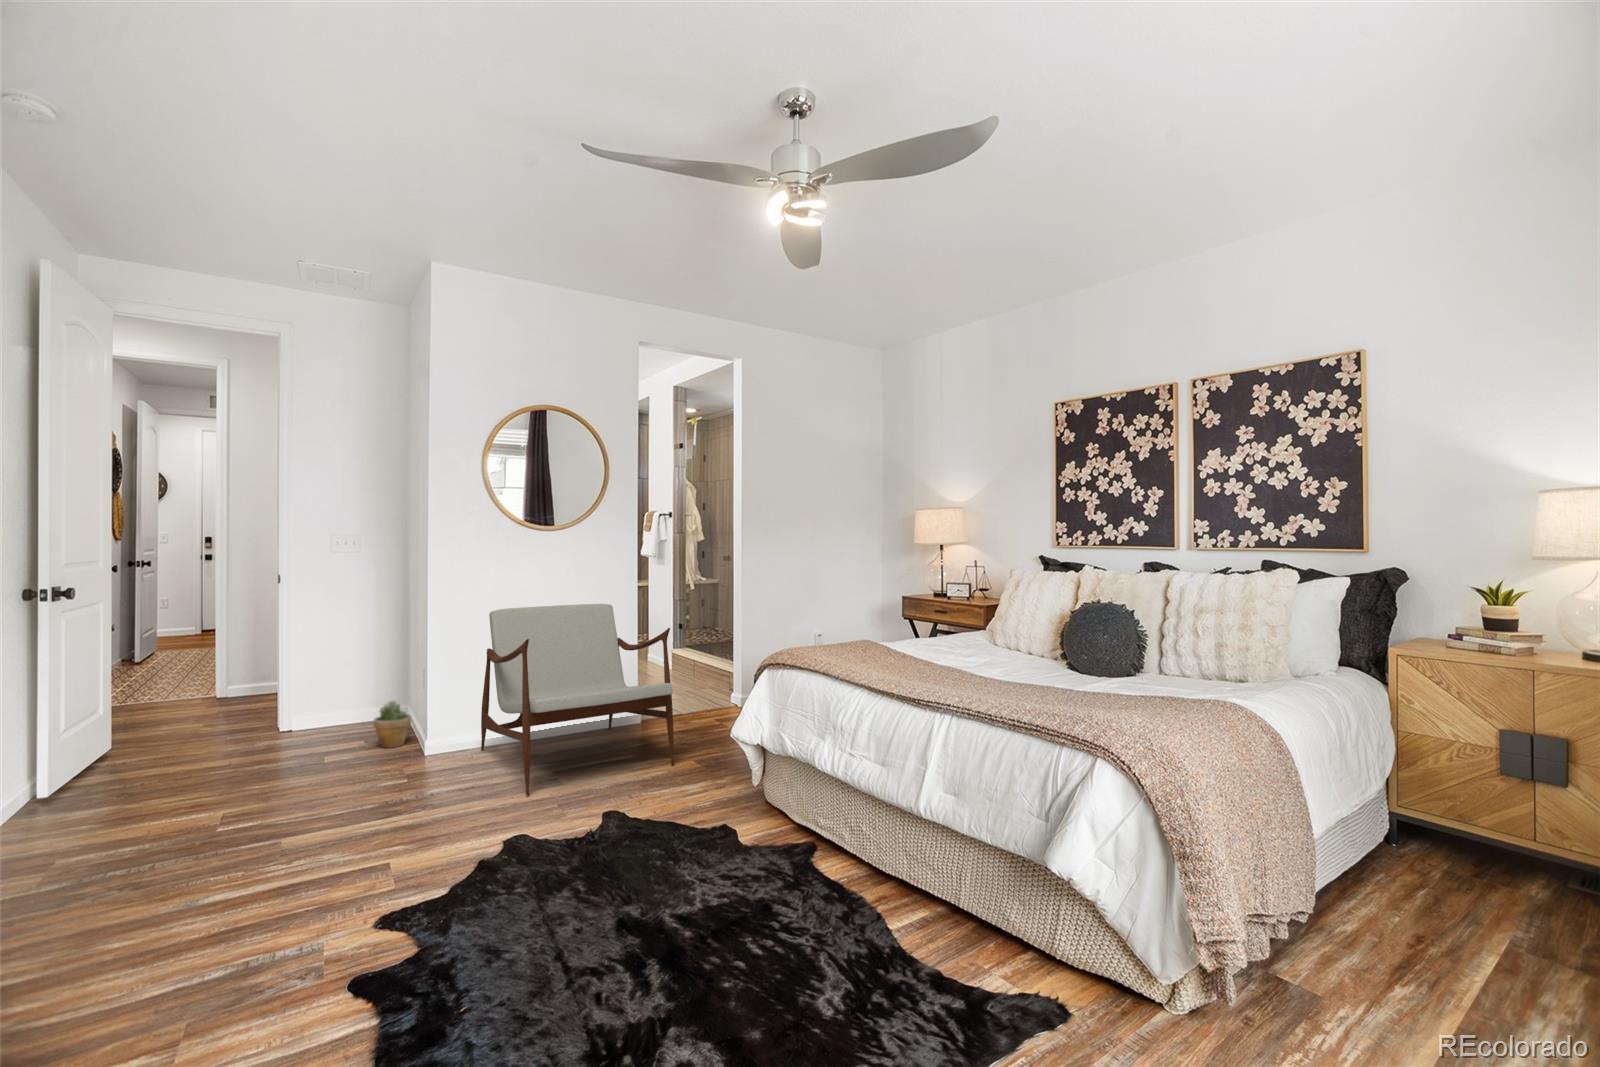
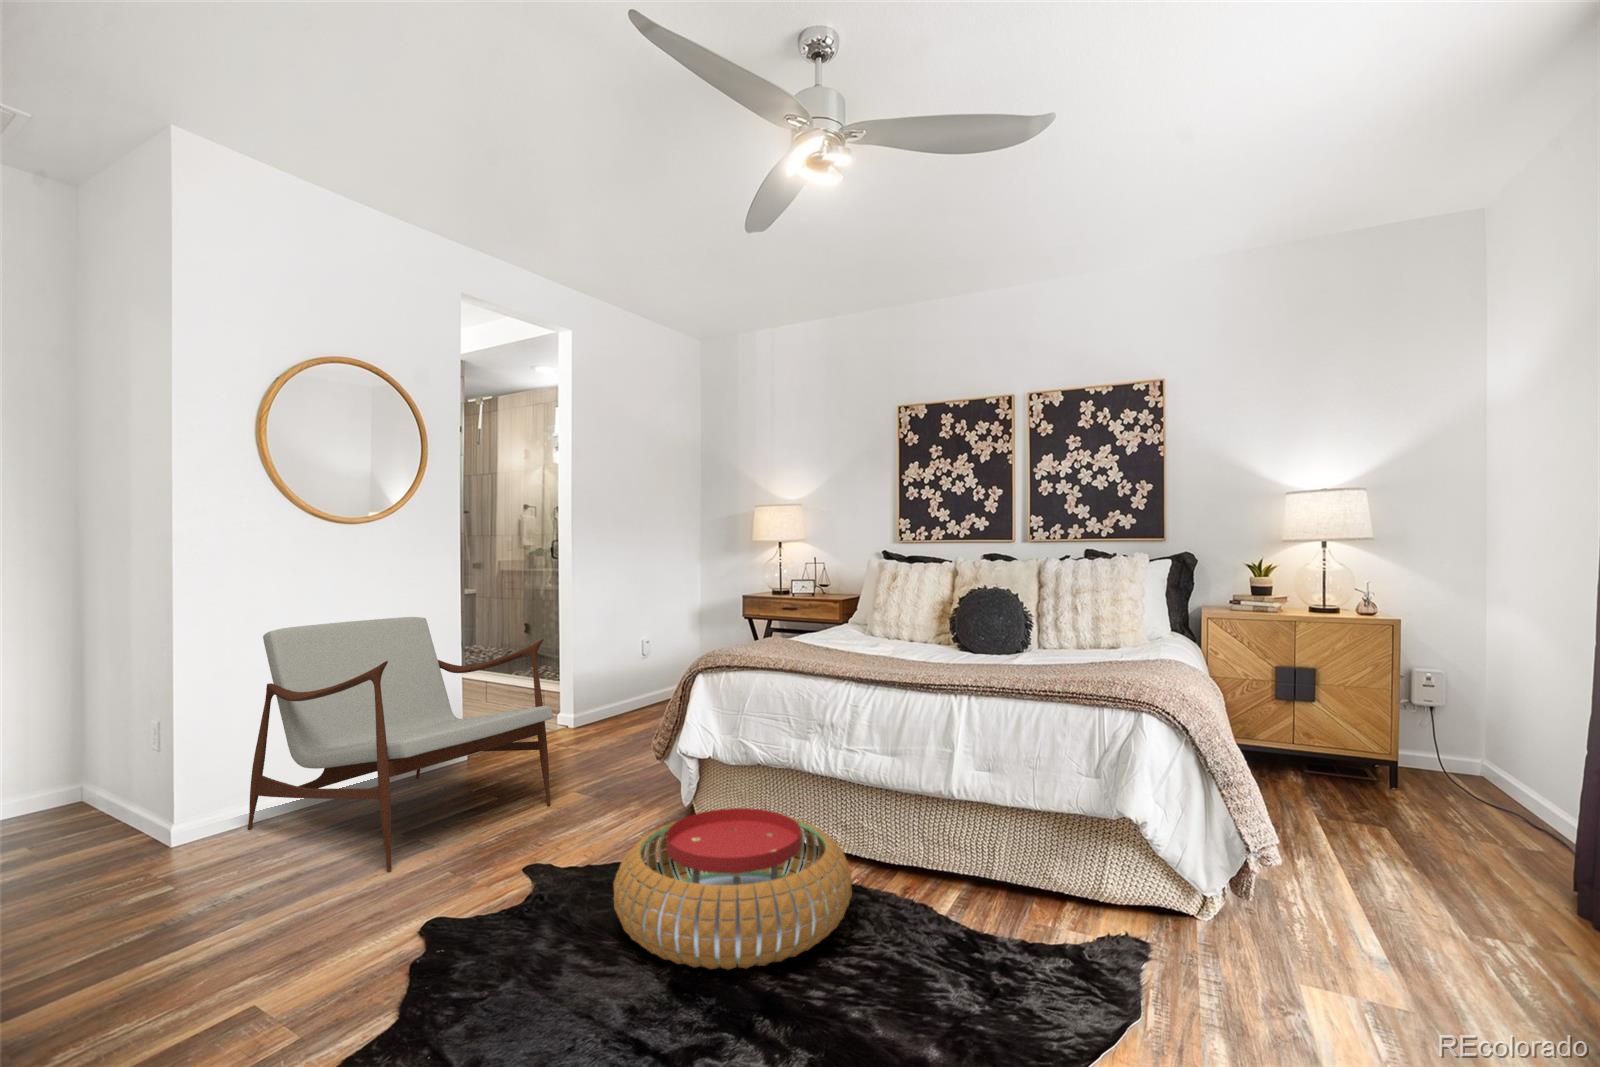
potted plant: present [374,701,411,748] -> none [40,777,109,851]
pouf: none [605,789,815,931] -> present [614,808,852,970]

